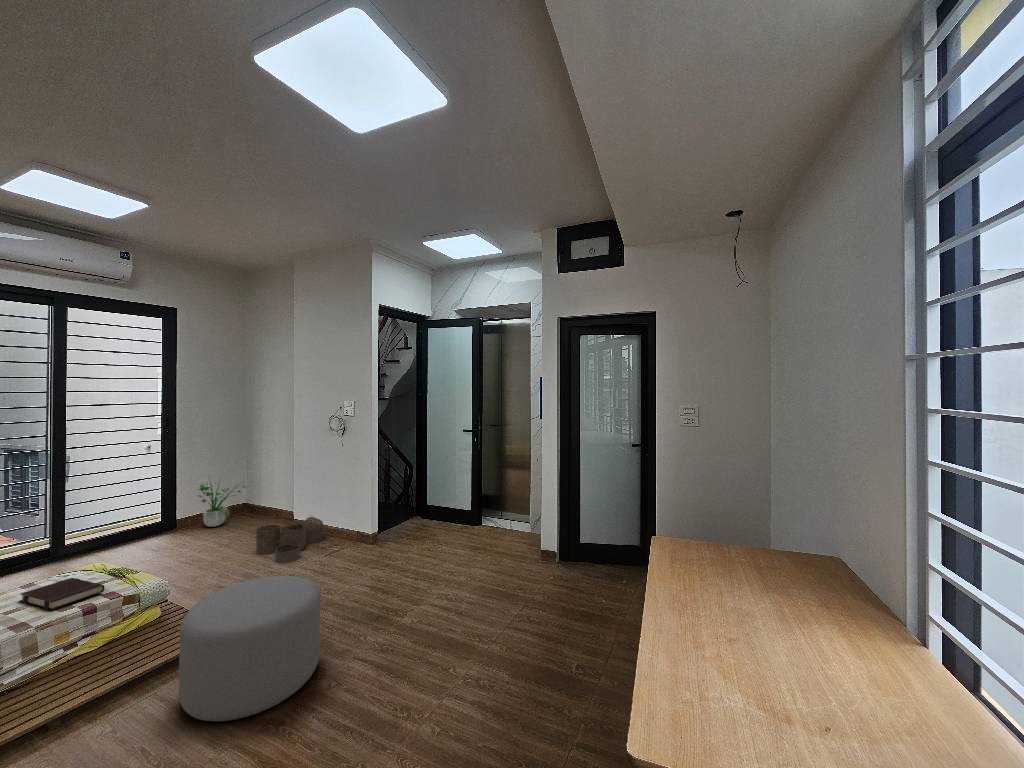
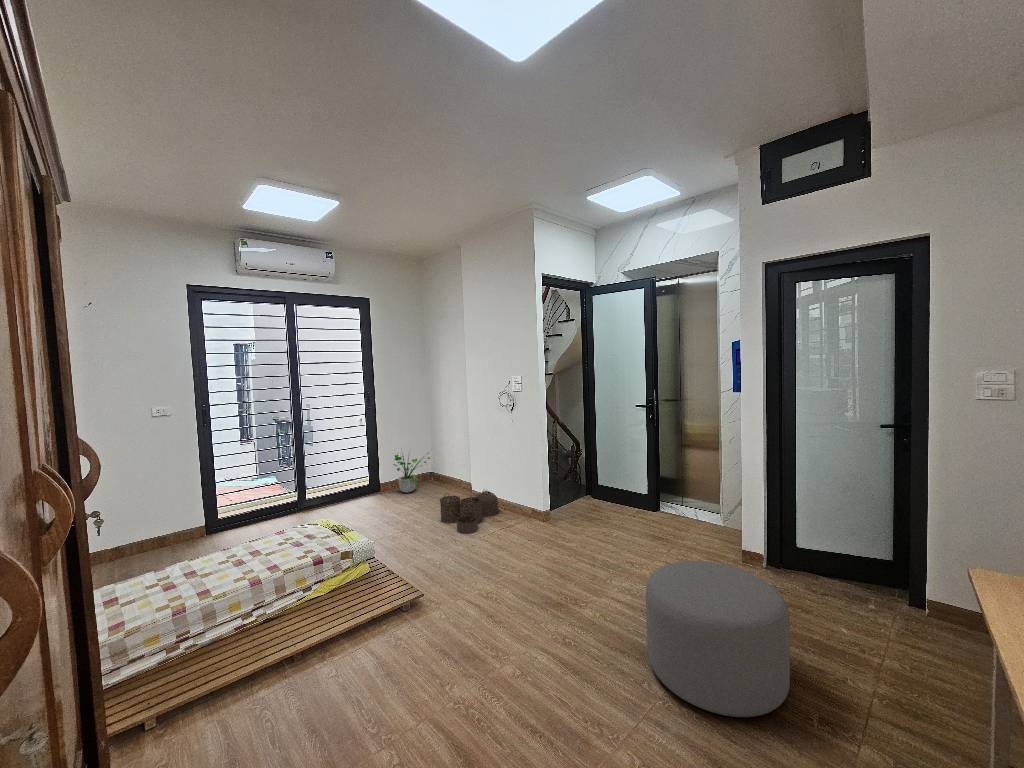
ottoman: present [179,576,320,721] -> present [646,561,790,717]
book: present [20,578,105,610] -> none [275,531,328,557]

